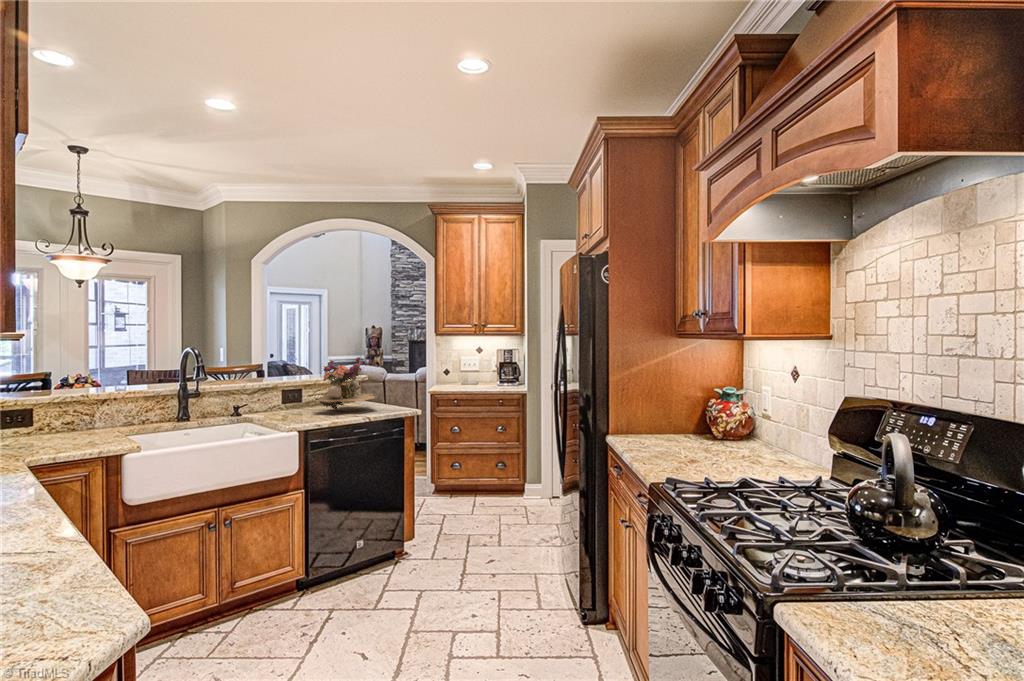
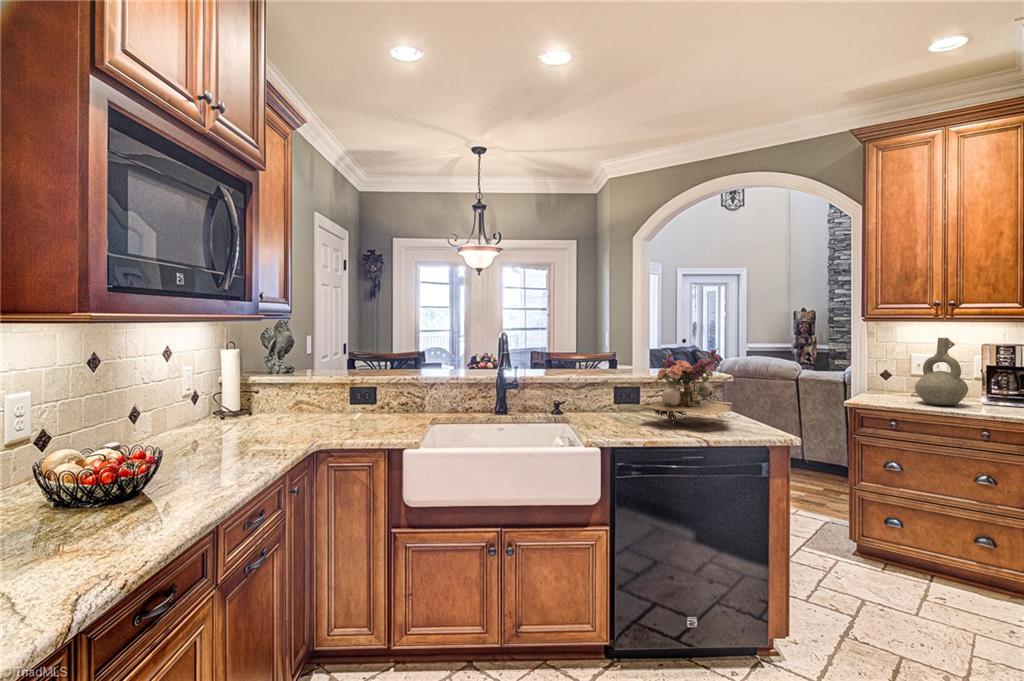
decorative vase: none [465,346,491,388] -> present [915,338,968,405]

